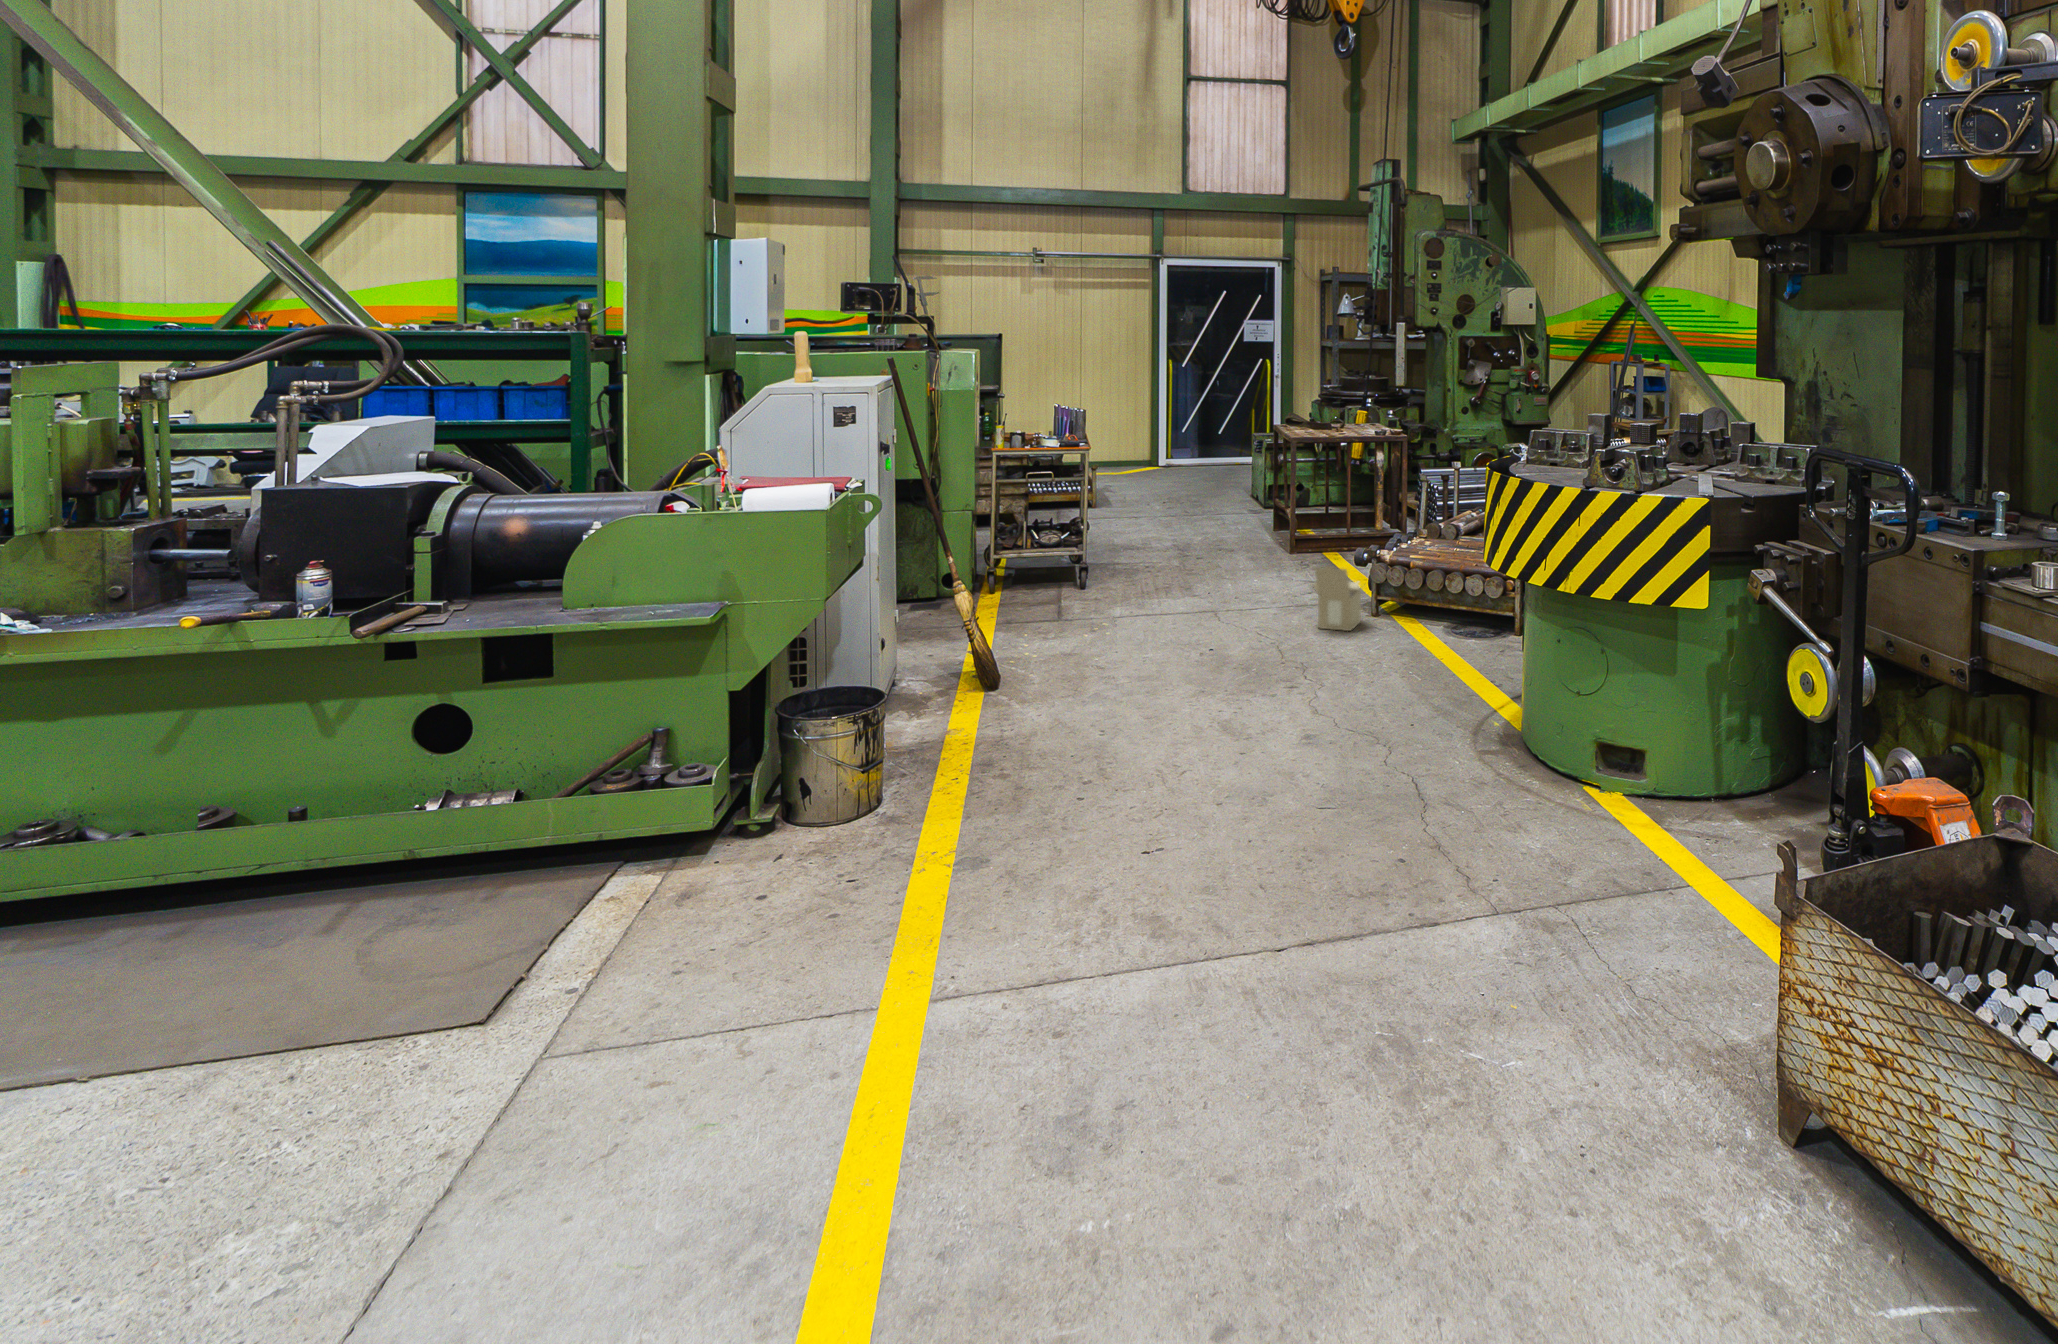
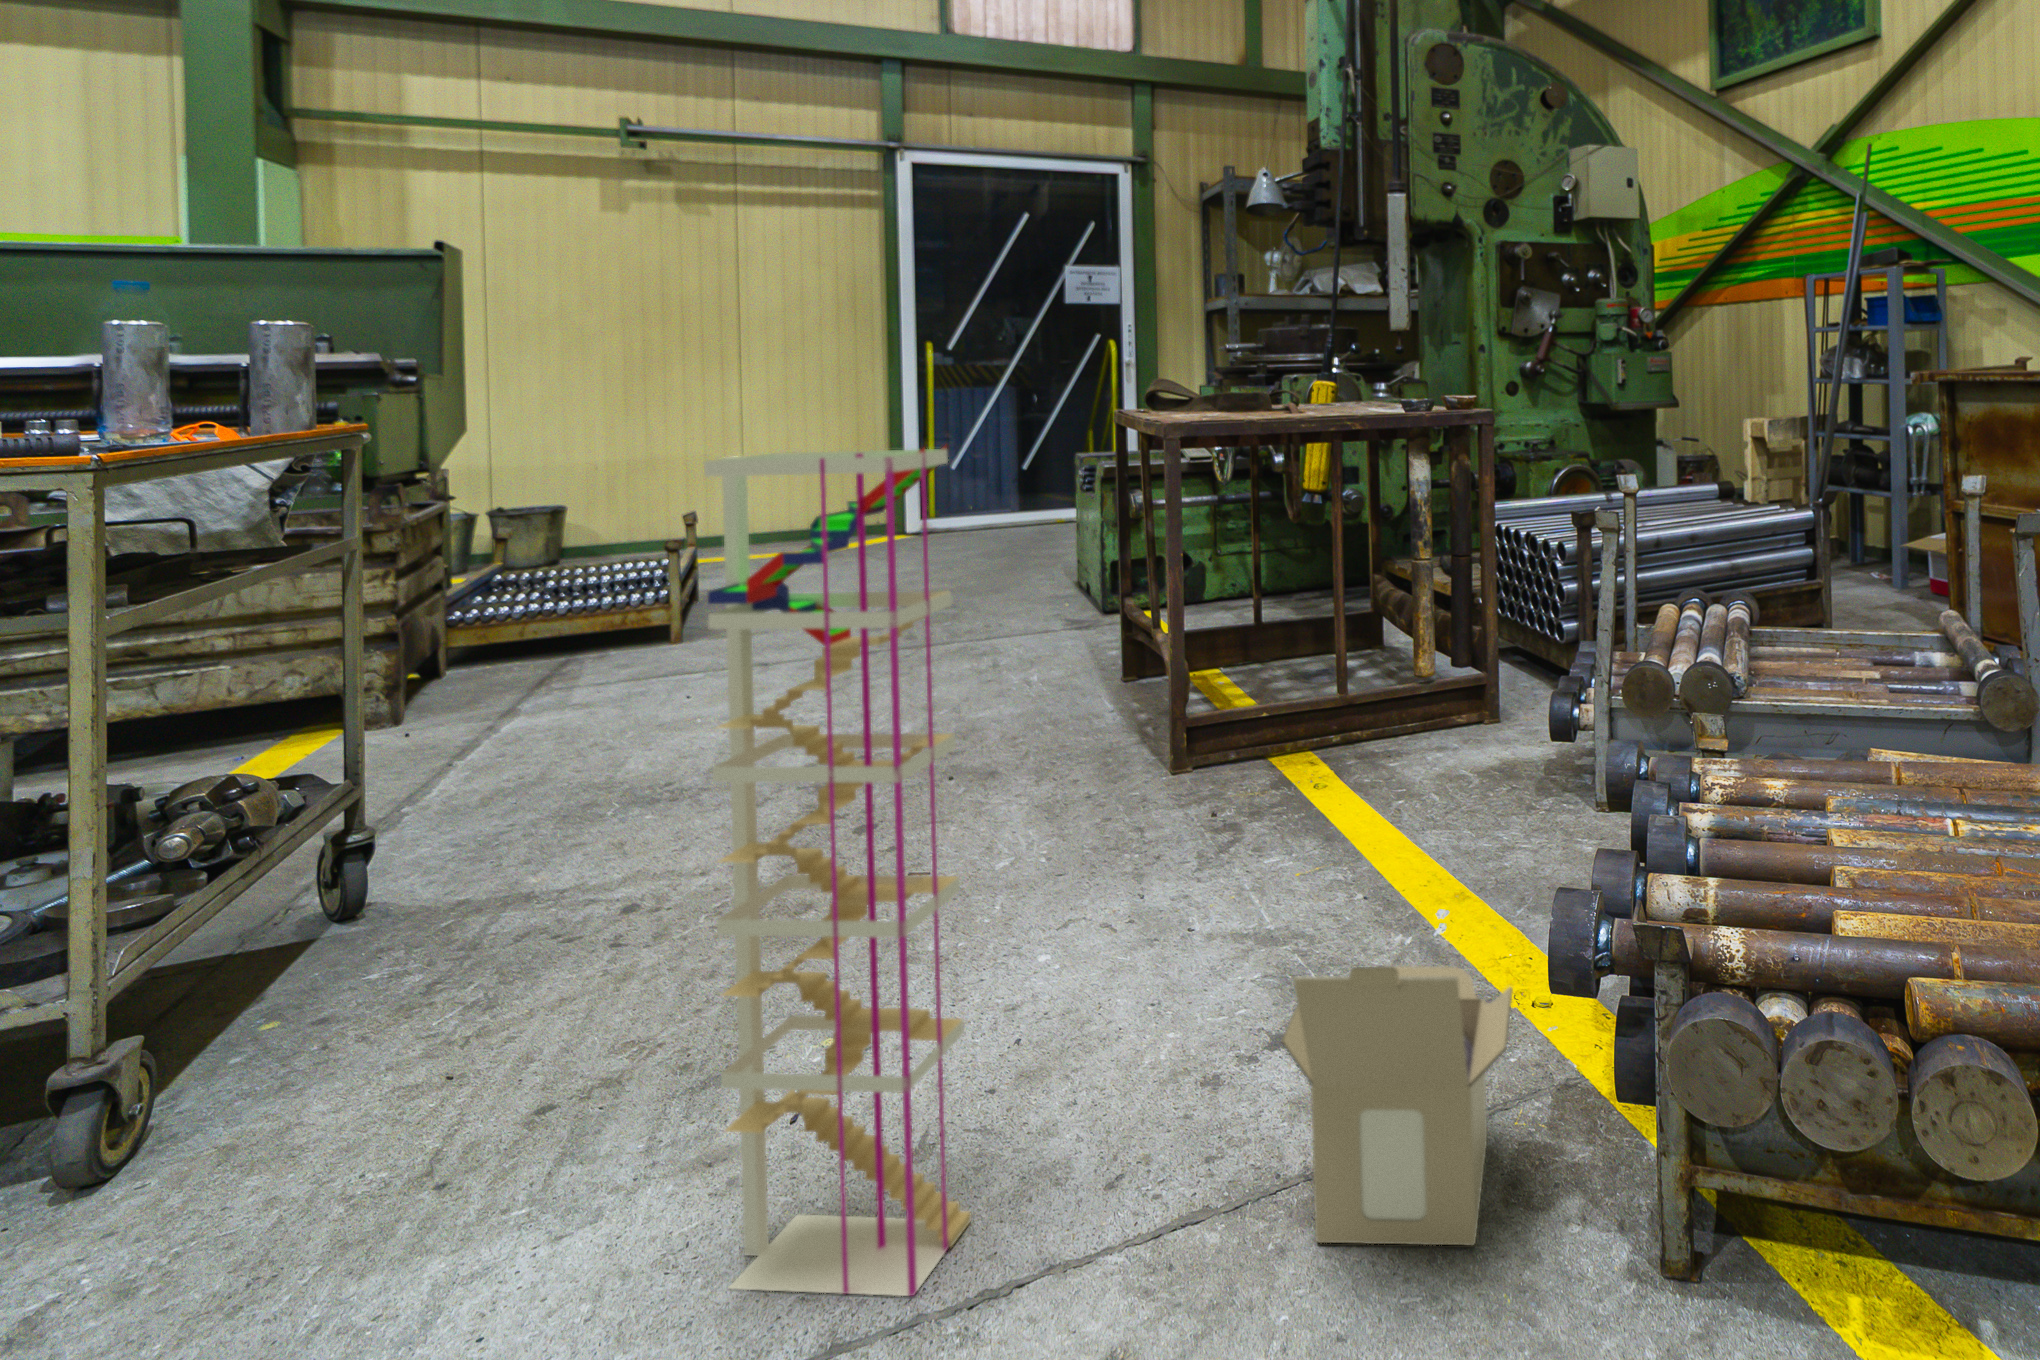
shelving unit: none [1200,451,1246,627] -> present [704,446,971,1296]

